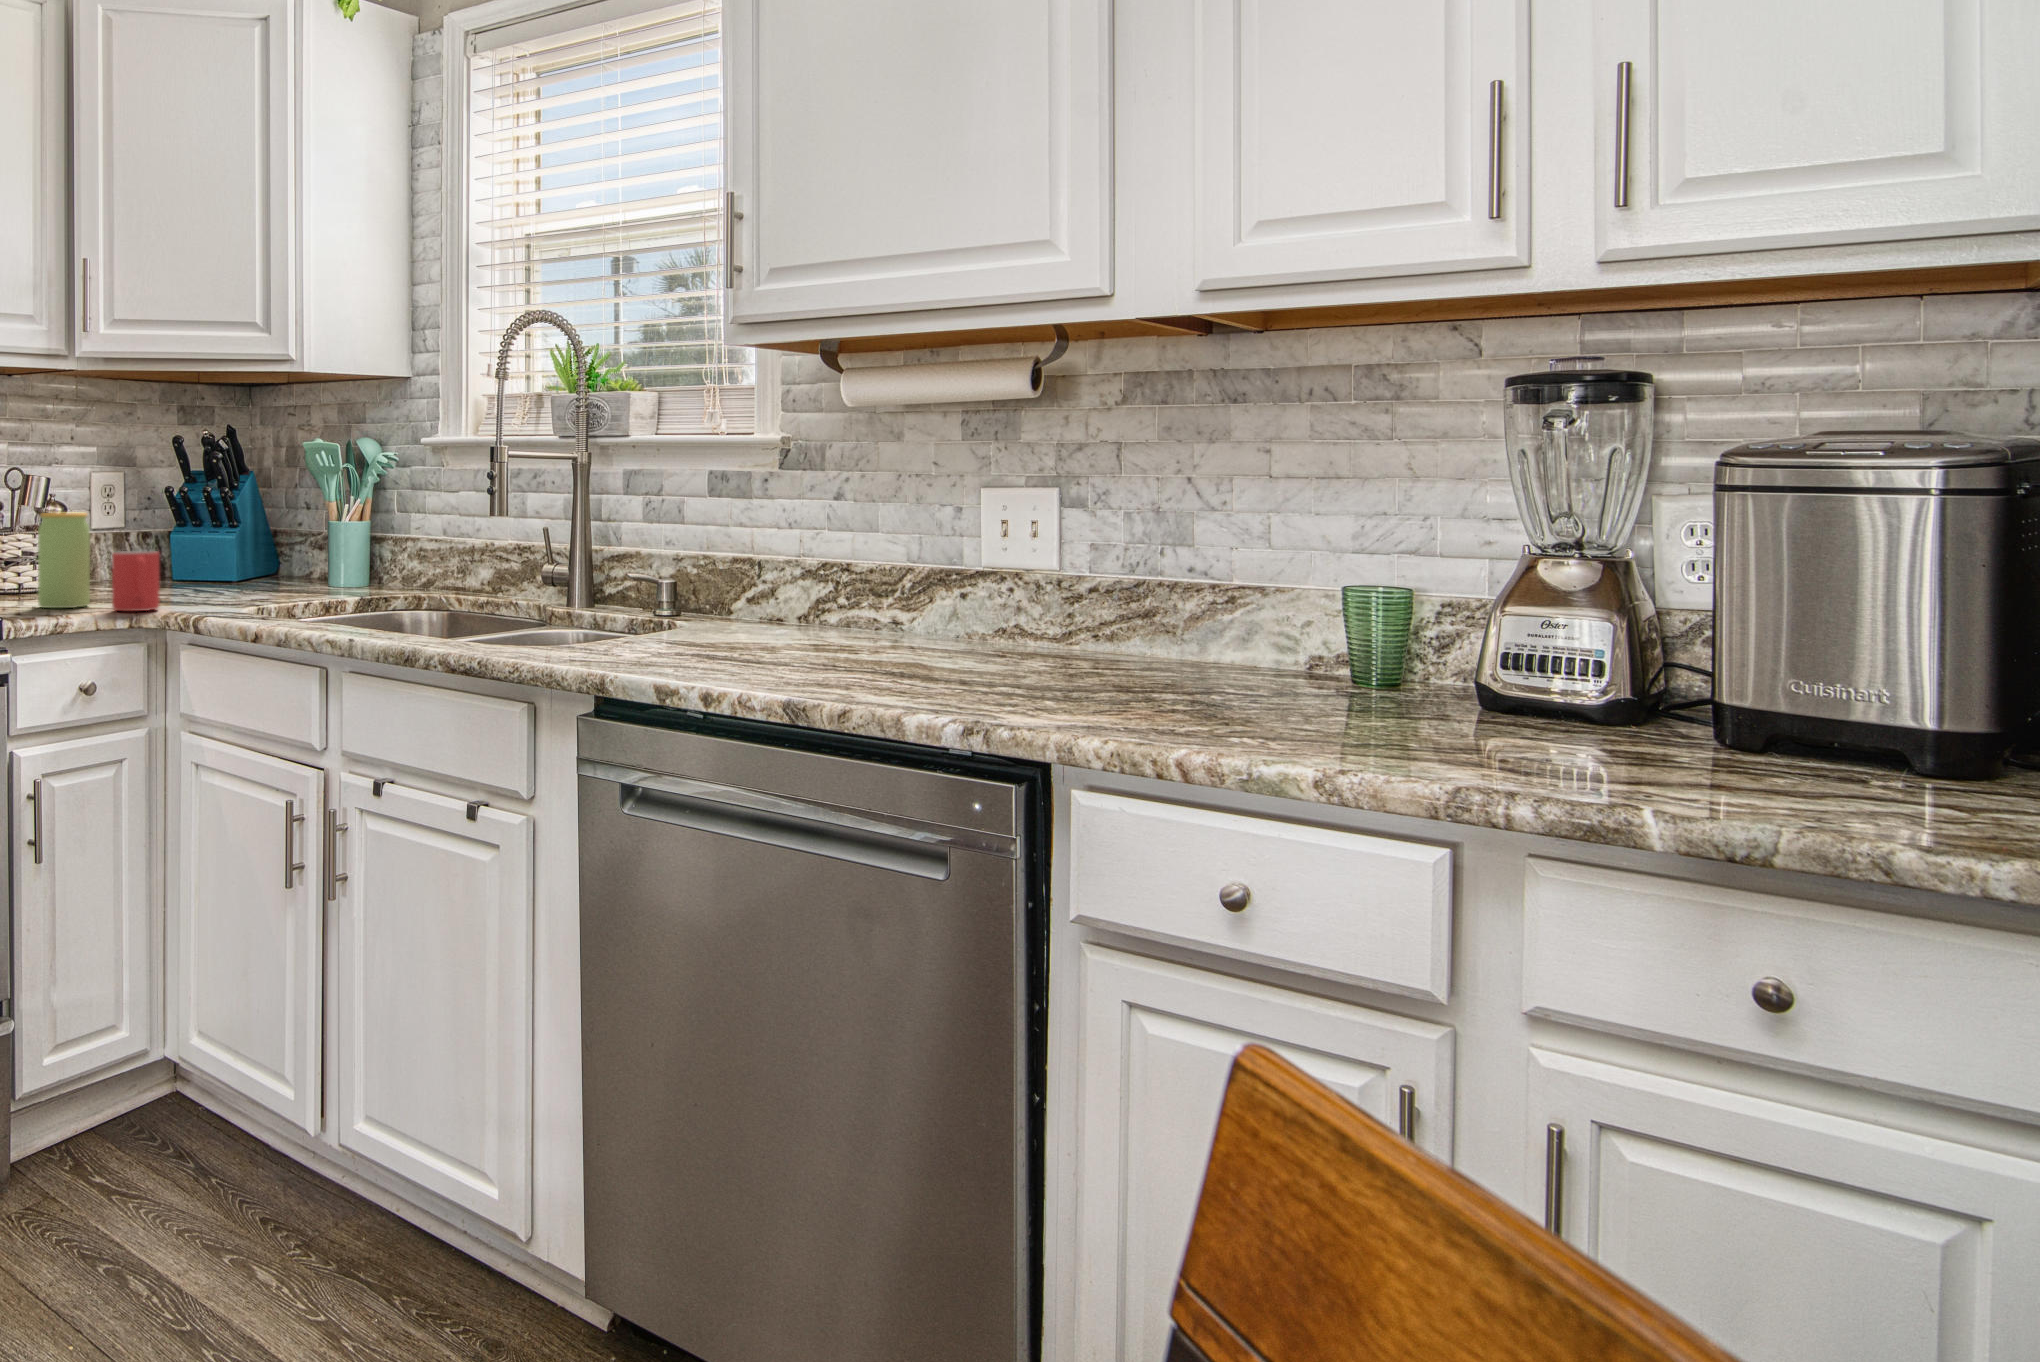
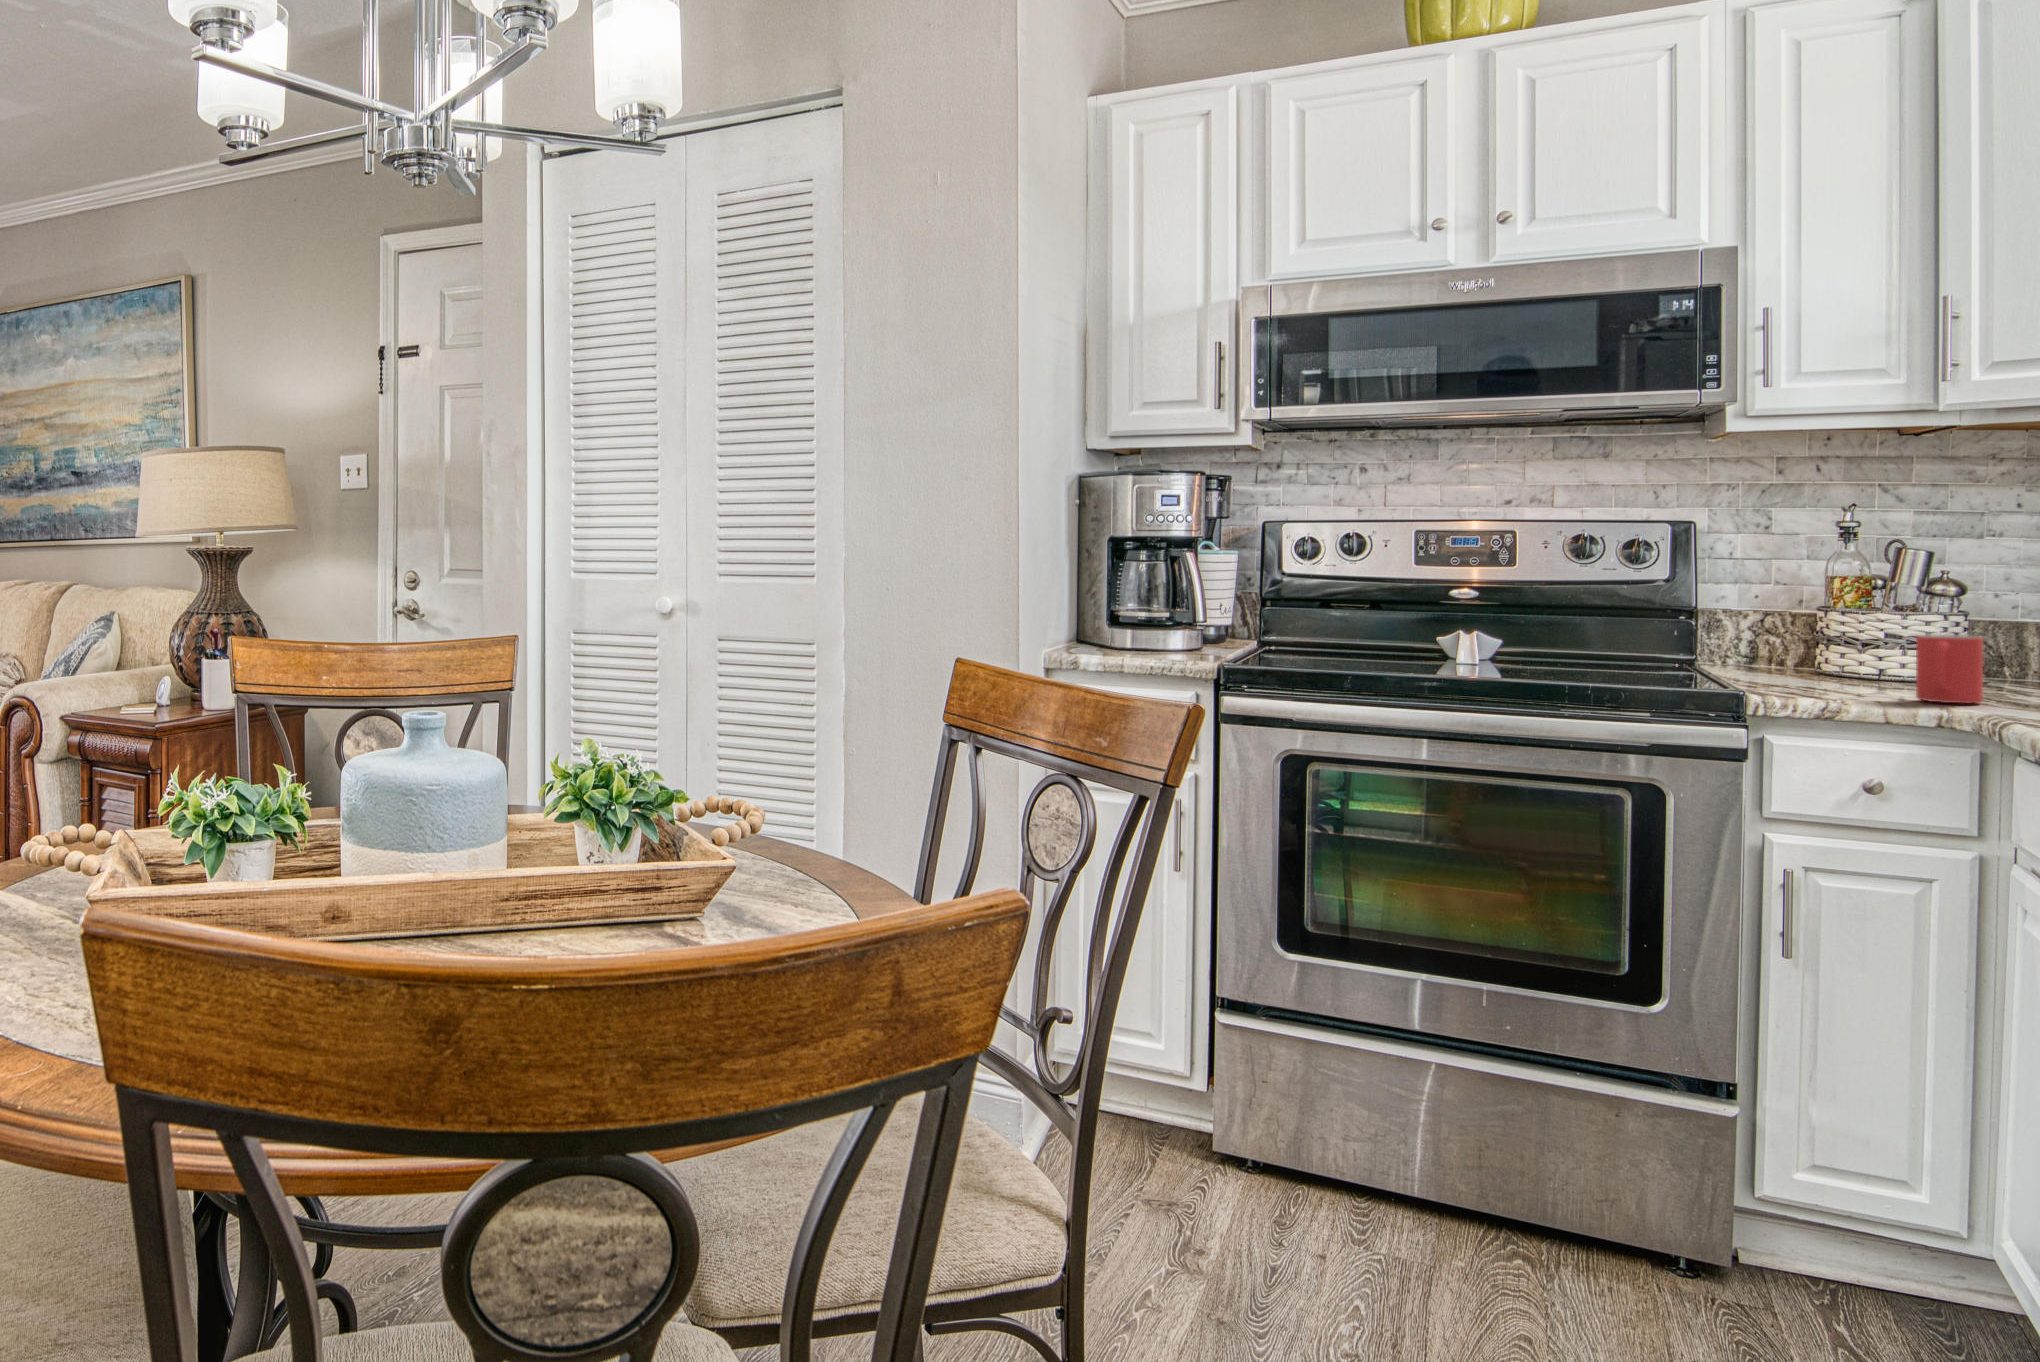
jar: present [38,512,90,608] -> none [1847,588,1914,693]

